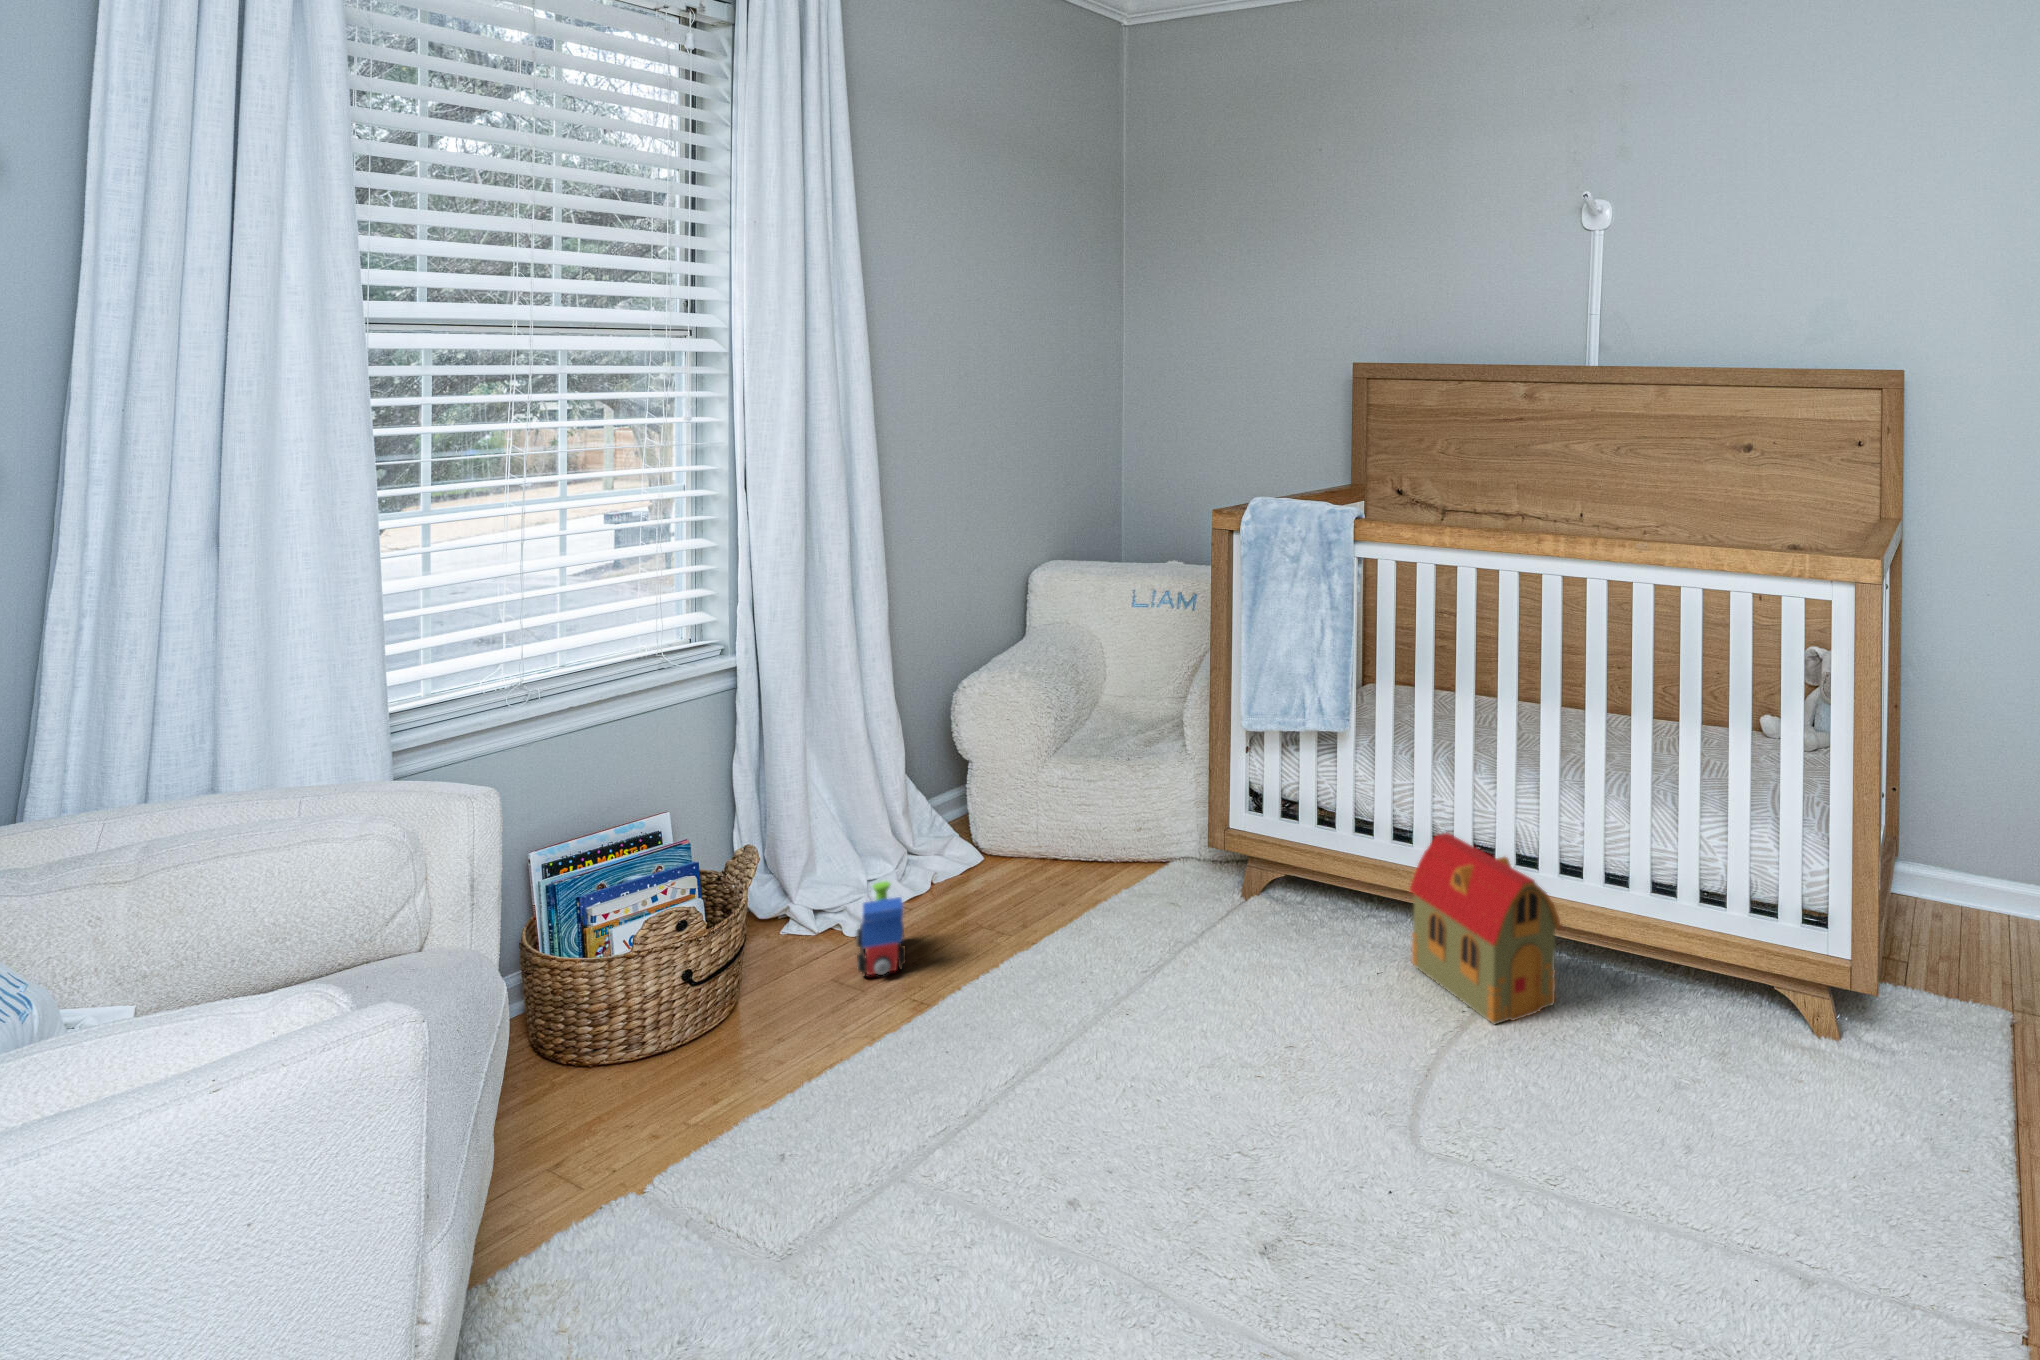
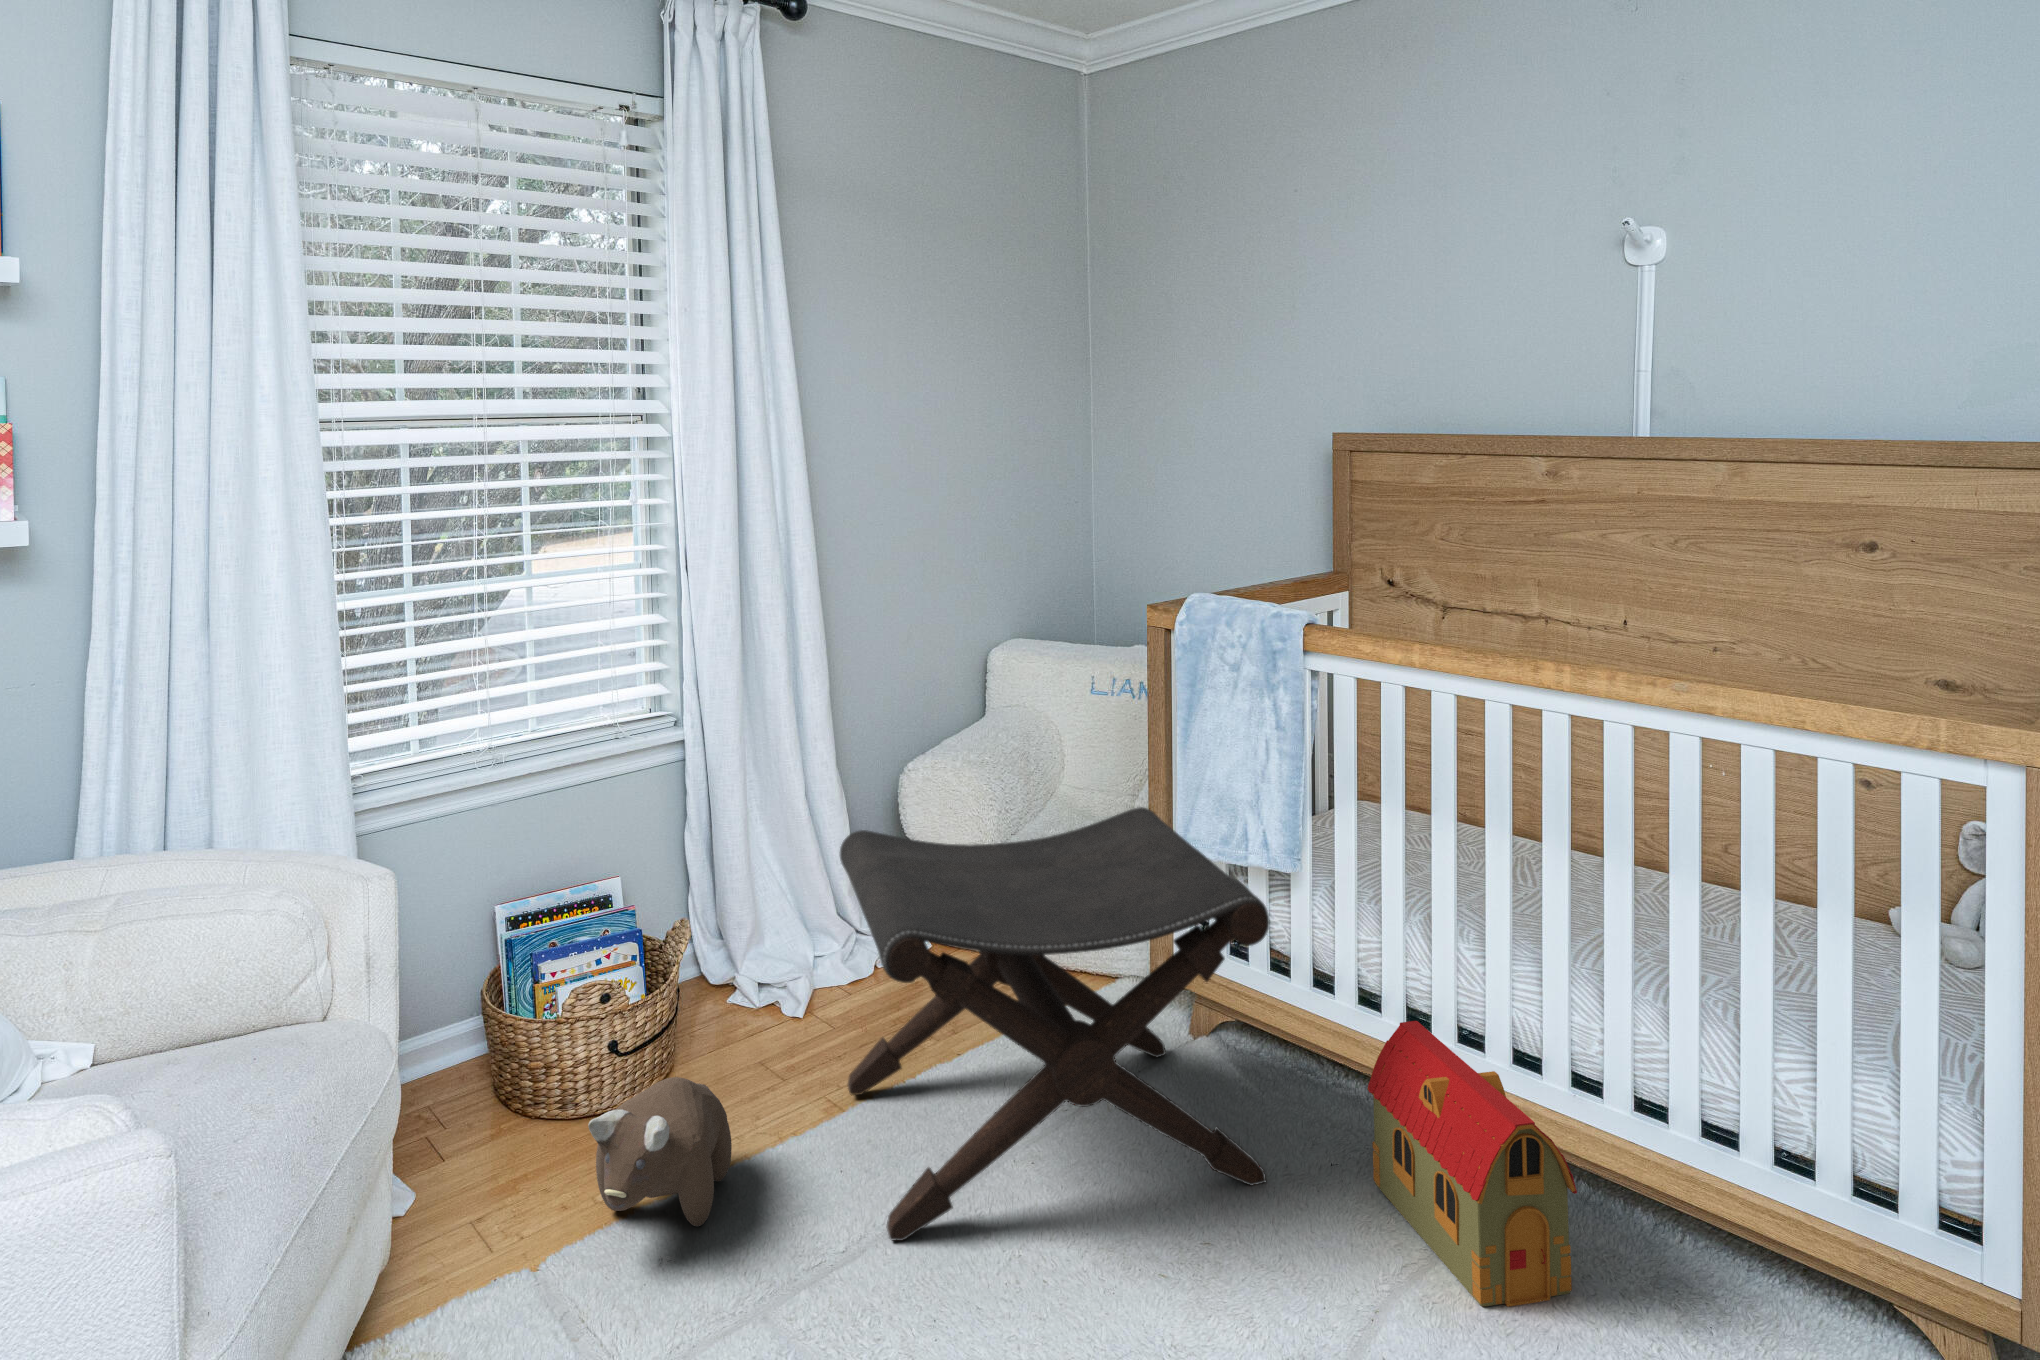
footstool: none [933,696,1338,1079] -> present [840,807,1270,1241]
toy train: present [856,882,906,976] -> none [778,969,826,1072]
plush toy: none [686,977,831,1114] -> present [588,1077,732,1226]

